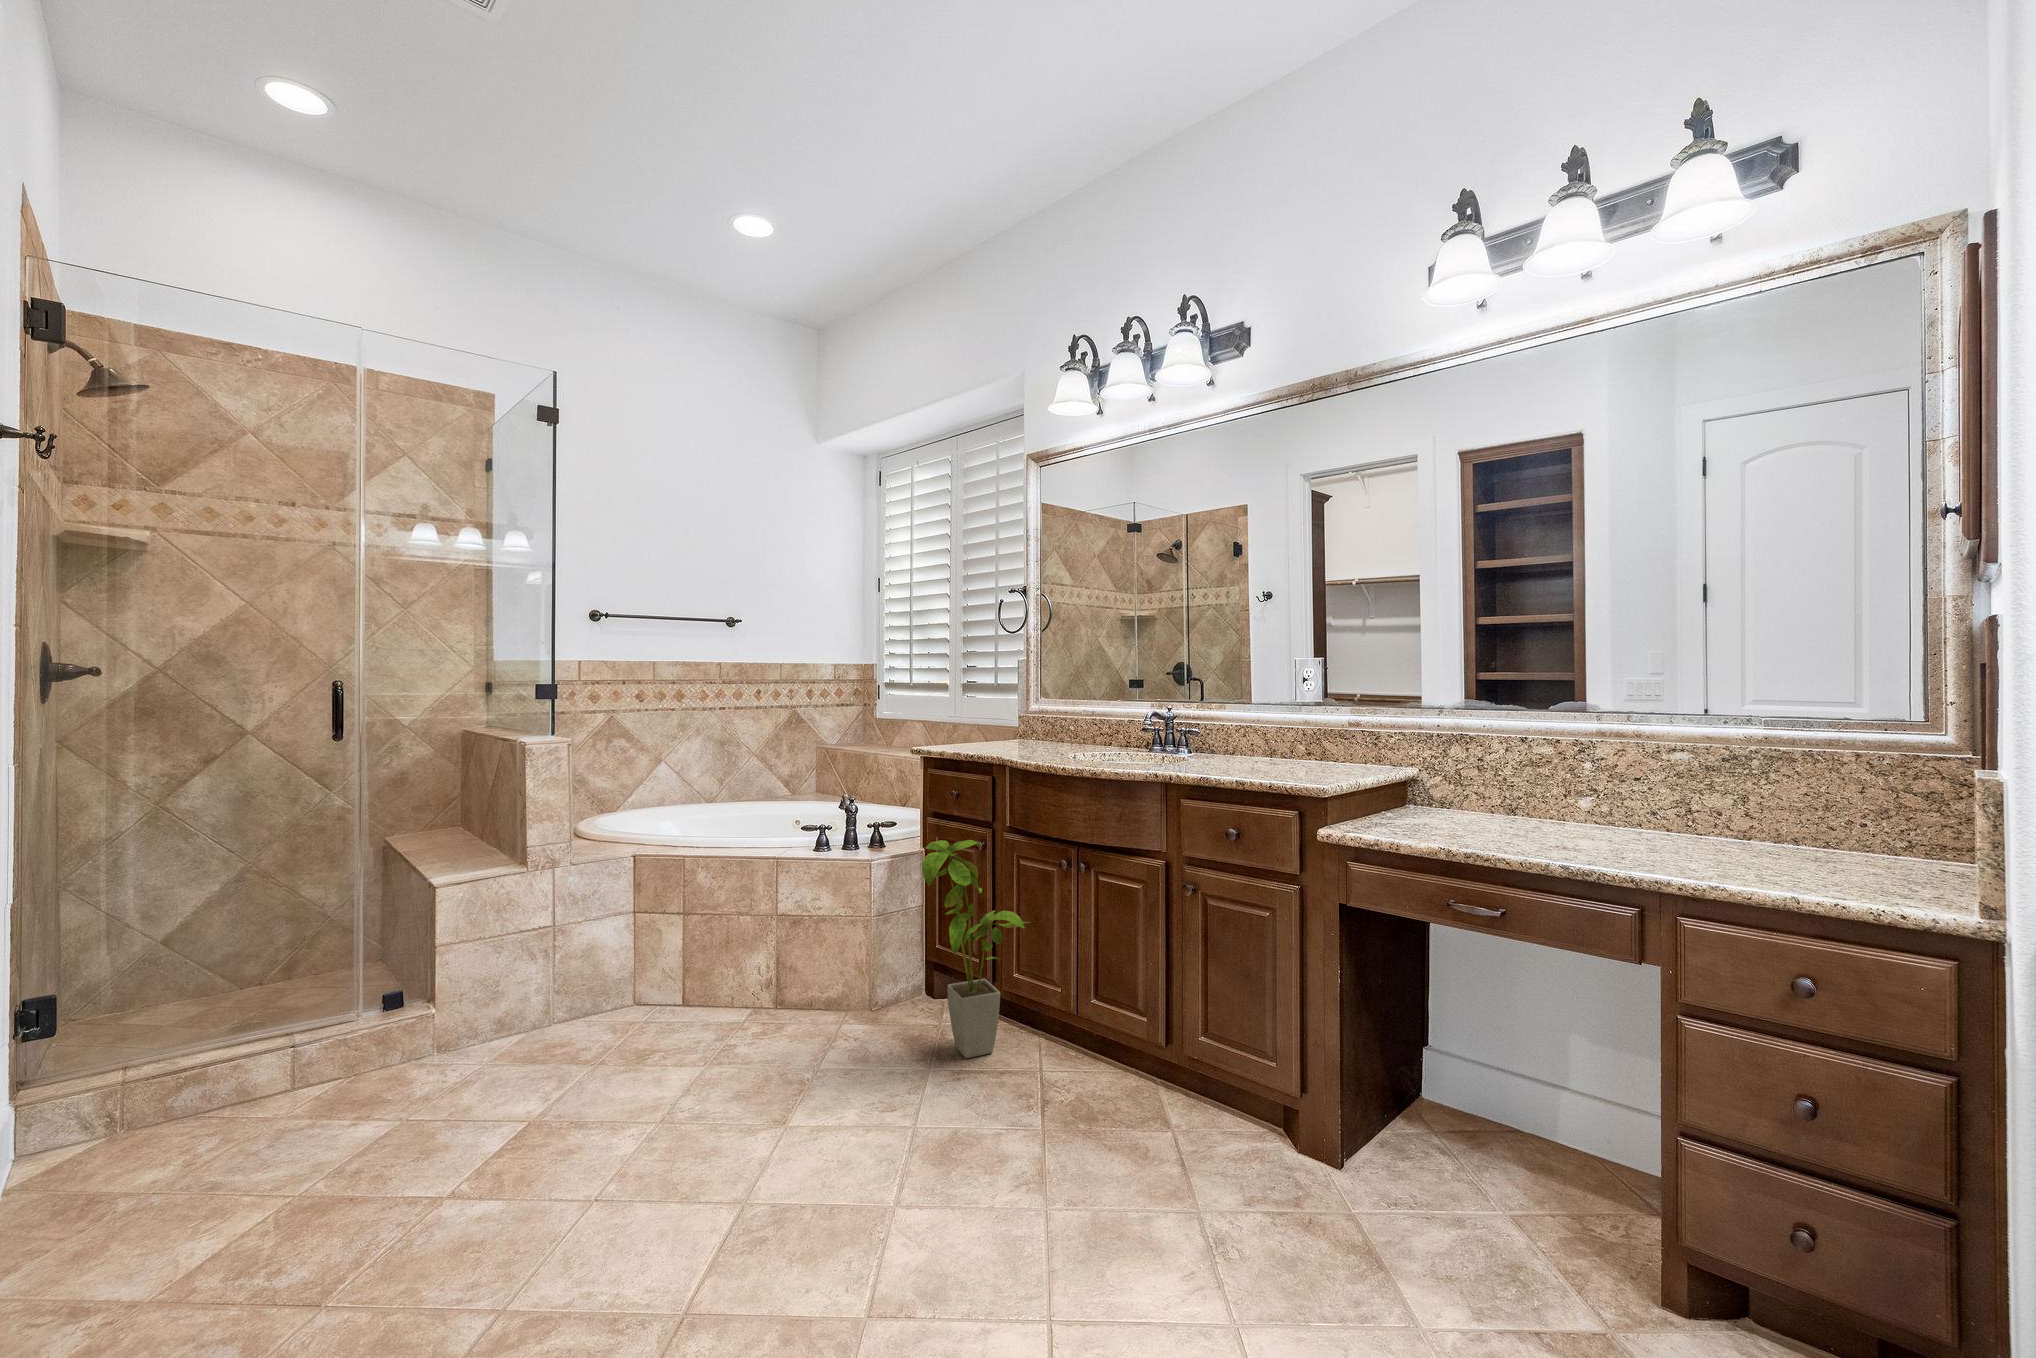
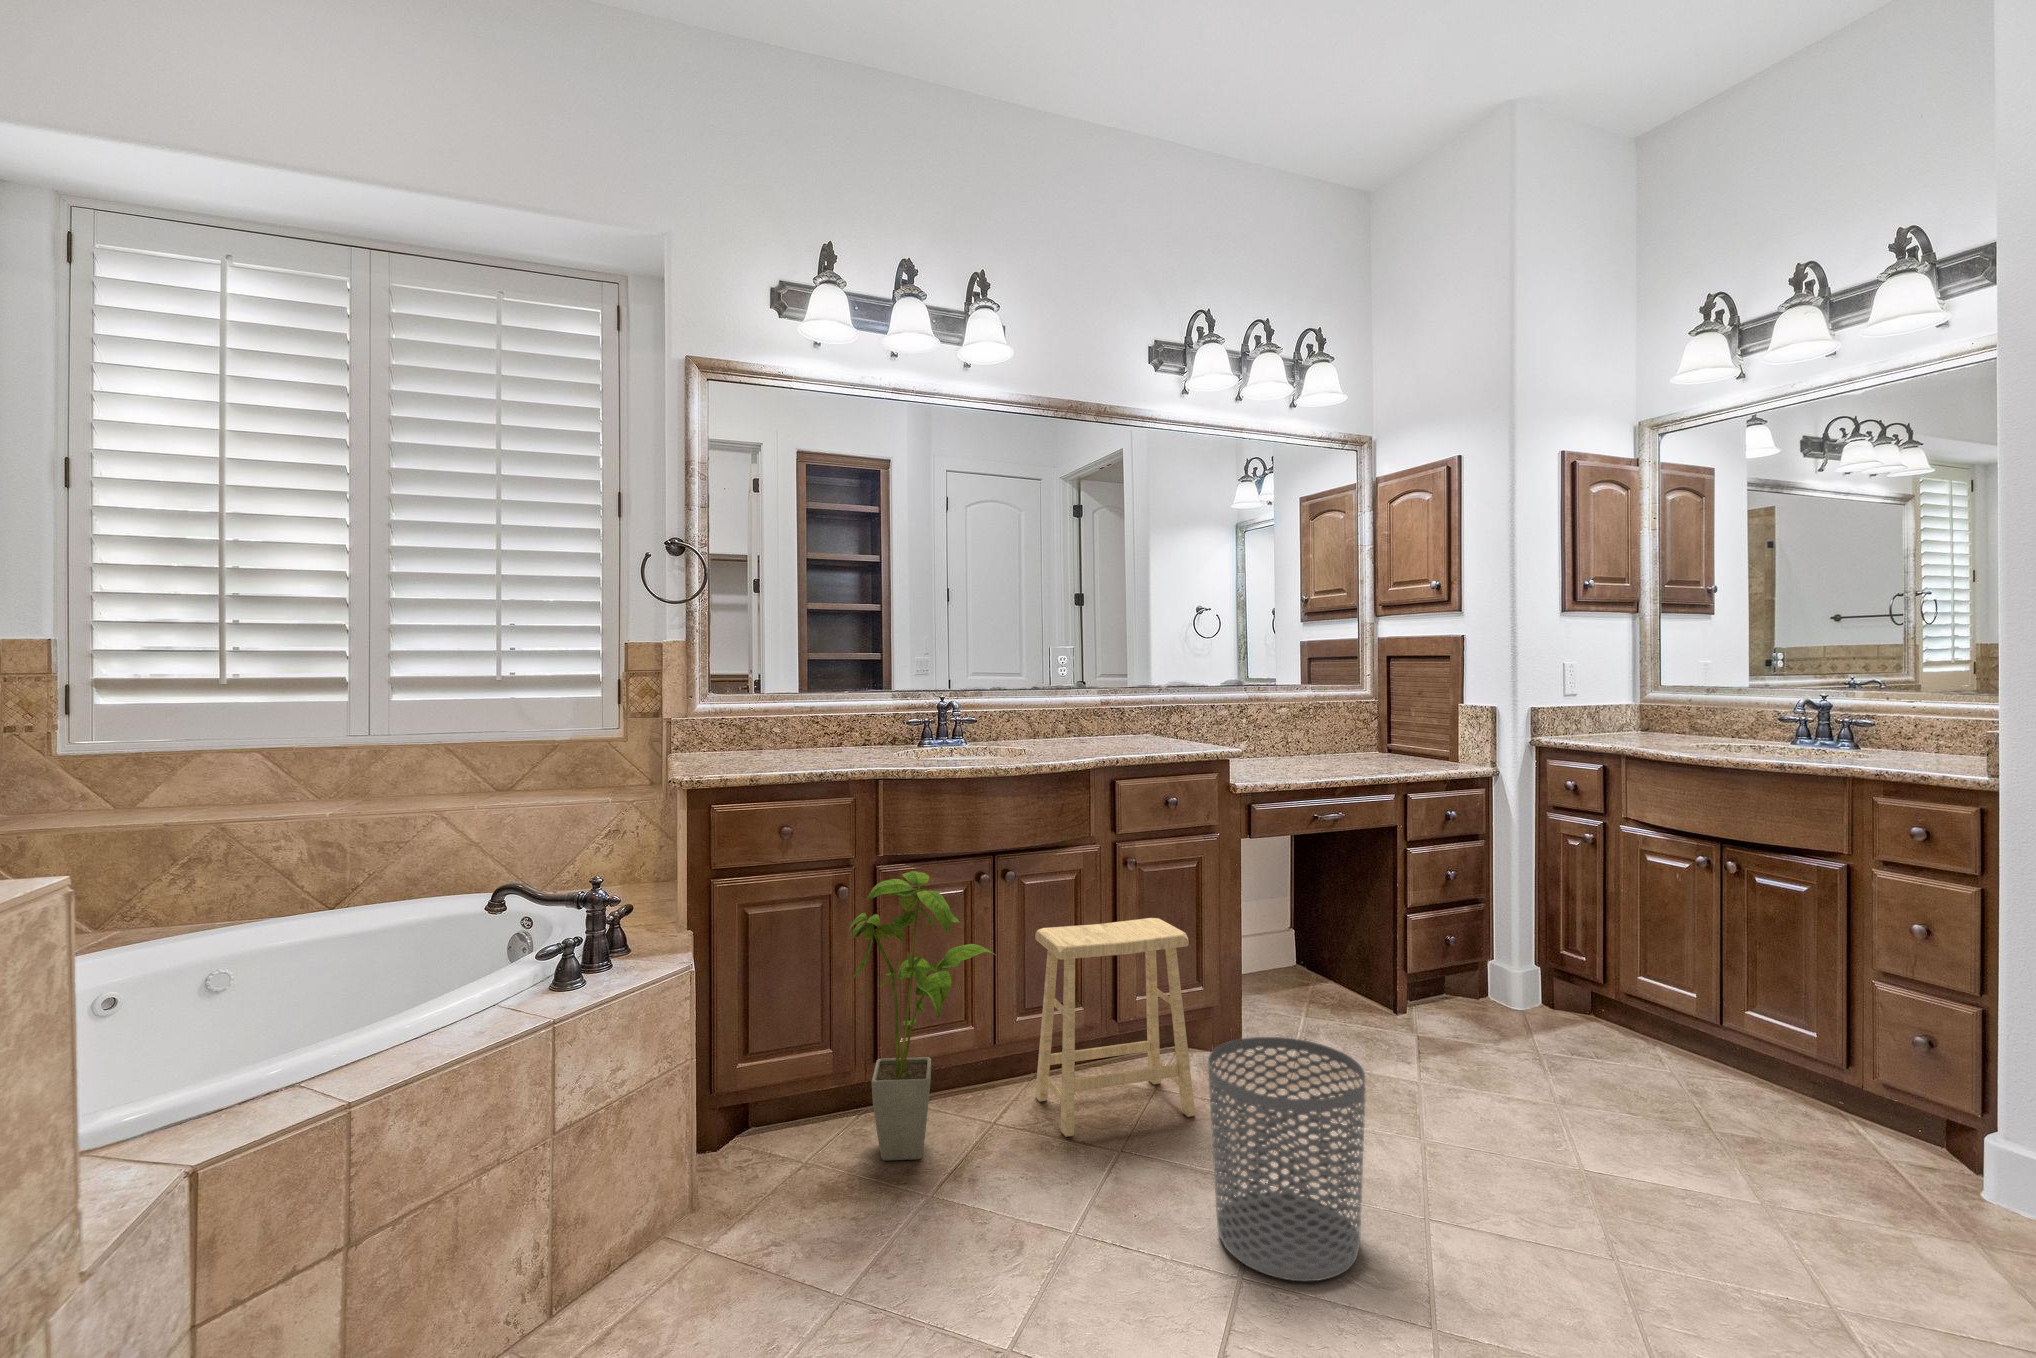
footstool: none [1037,926,1193,1164] -> present [1035,918,1195,1137]
waste bin: none [851,1043,995,1282] -> present [1208,1037,1365,1281]

